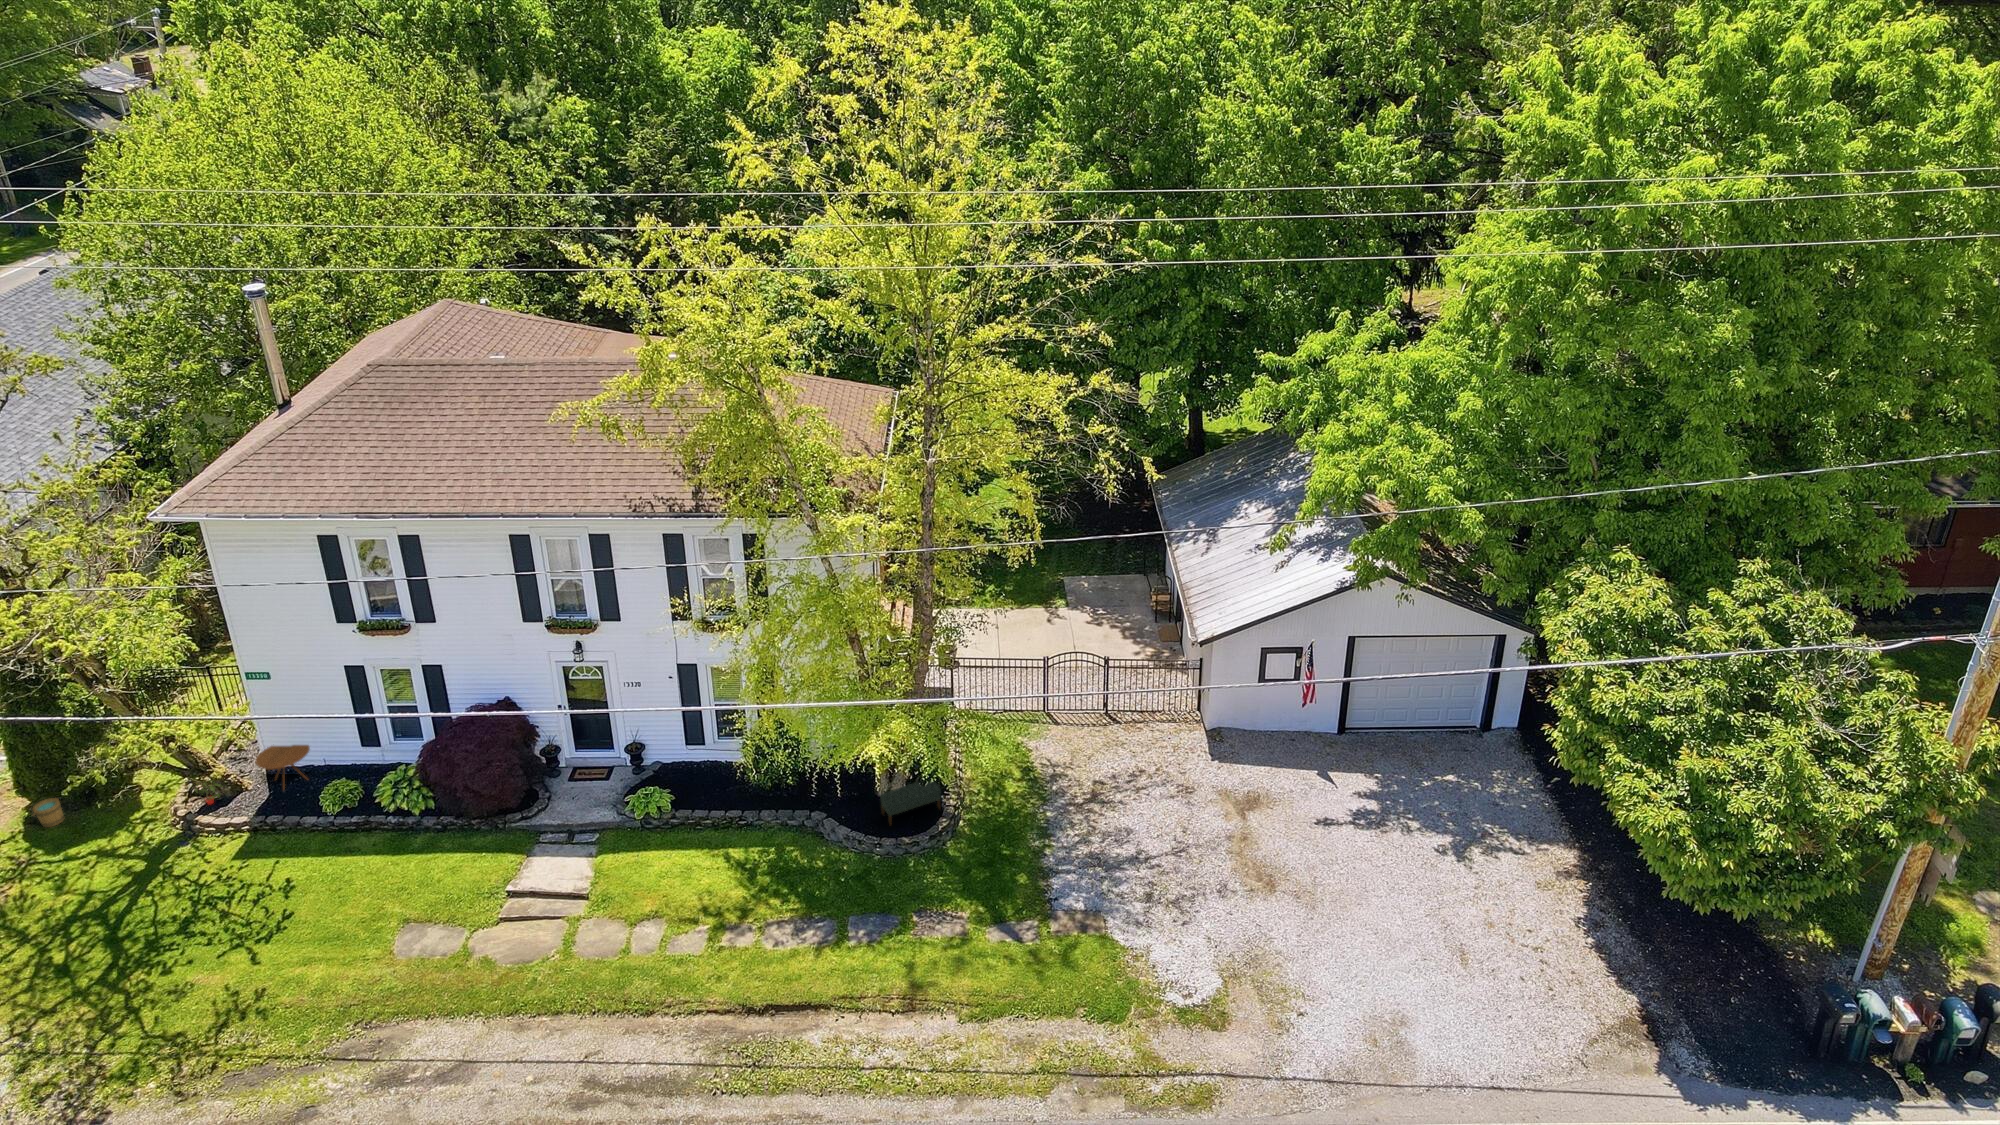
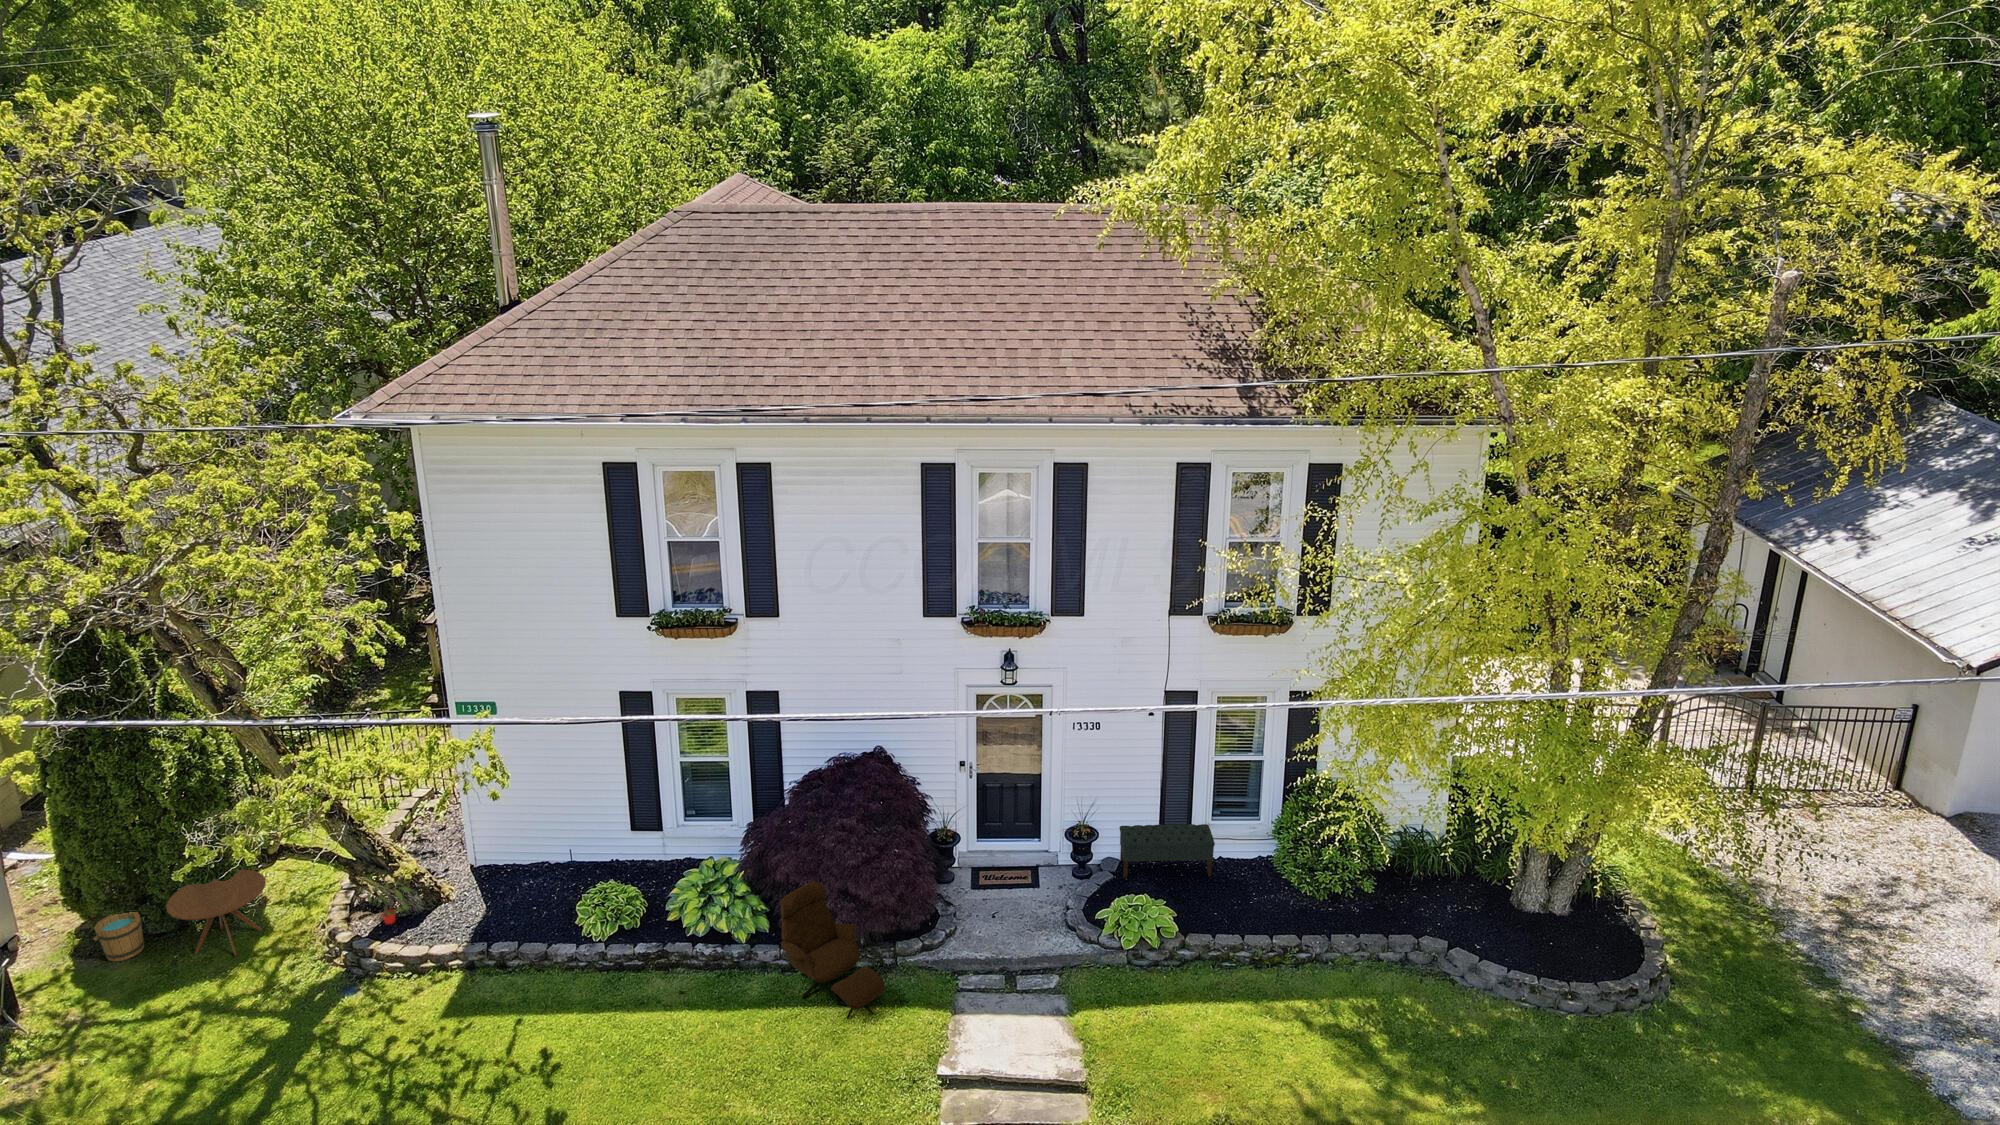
round table: present [255,745,310,789] -> present [166,870,266,956]
lounge chair: none [424,782,486,859] -> present [780,881,885,1019]
bench: present [880,782,941,825] -> present [1120,824,1215,878]

